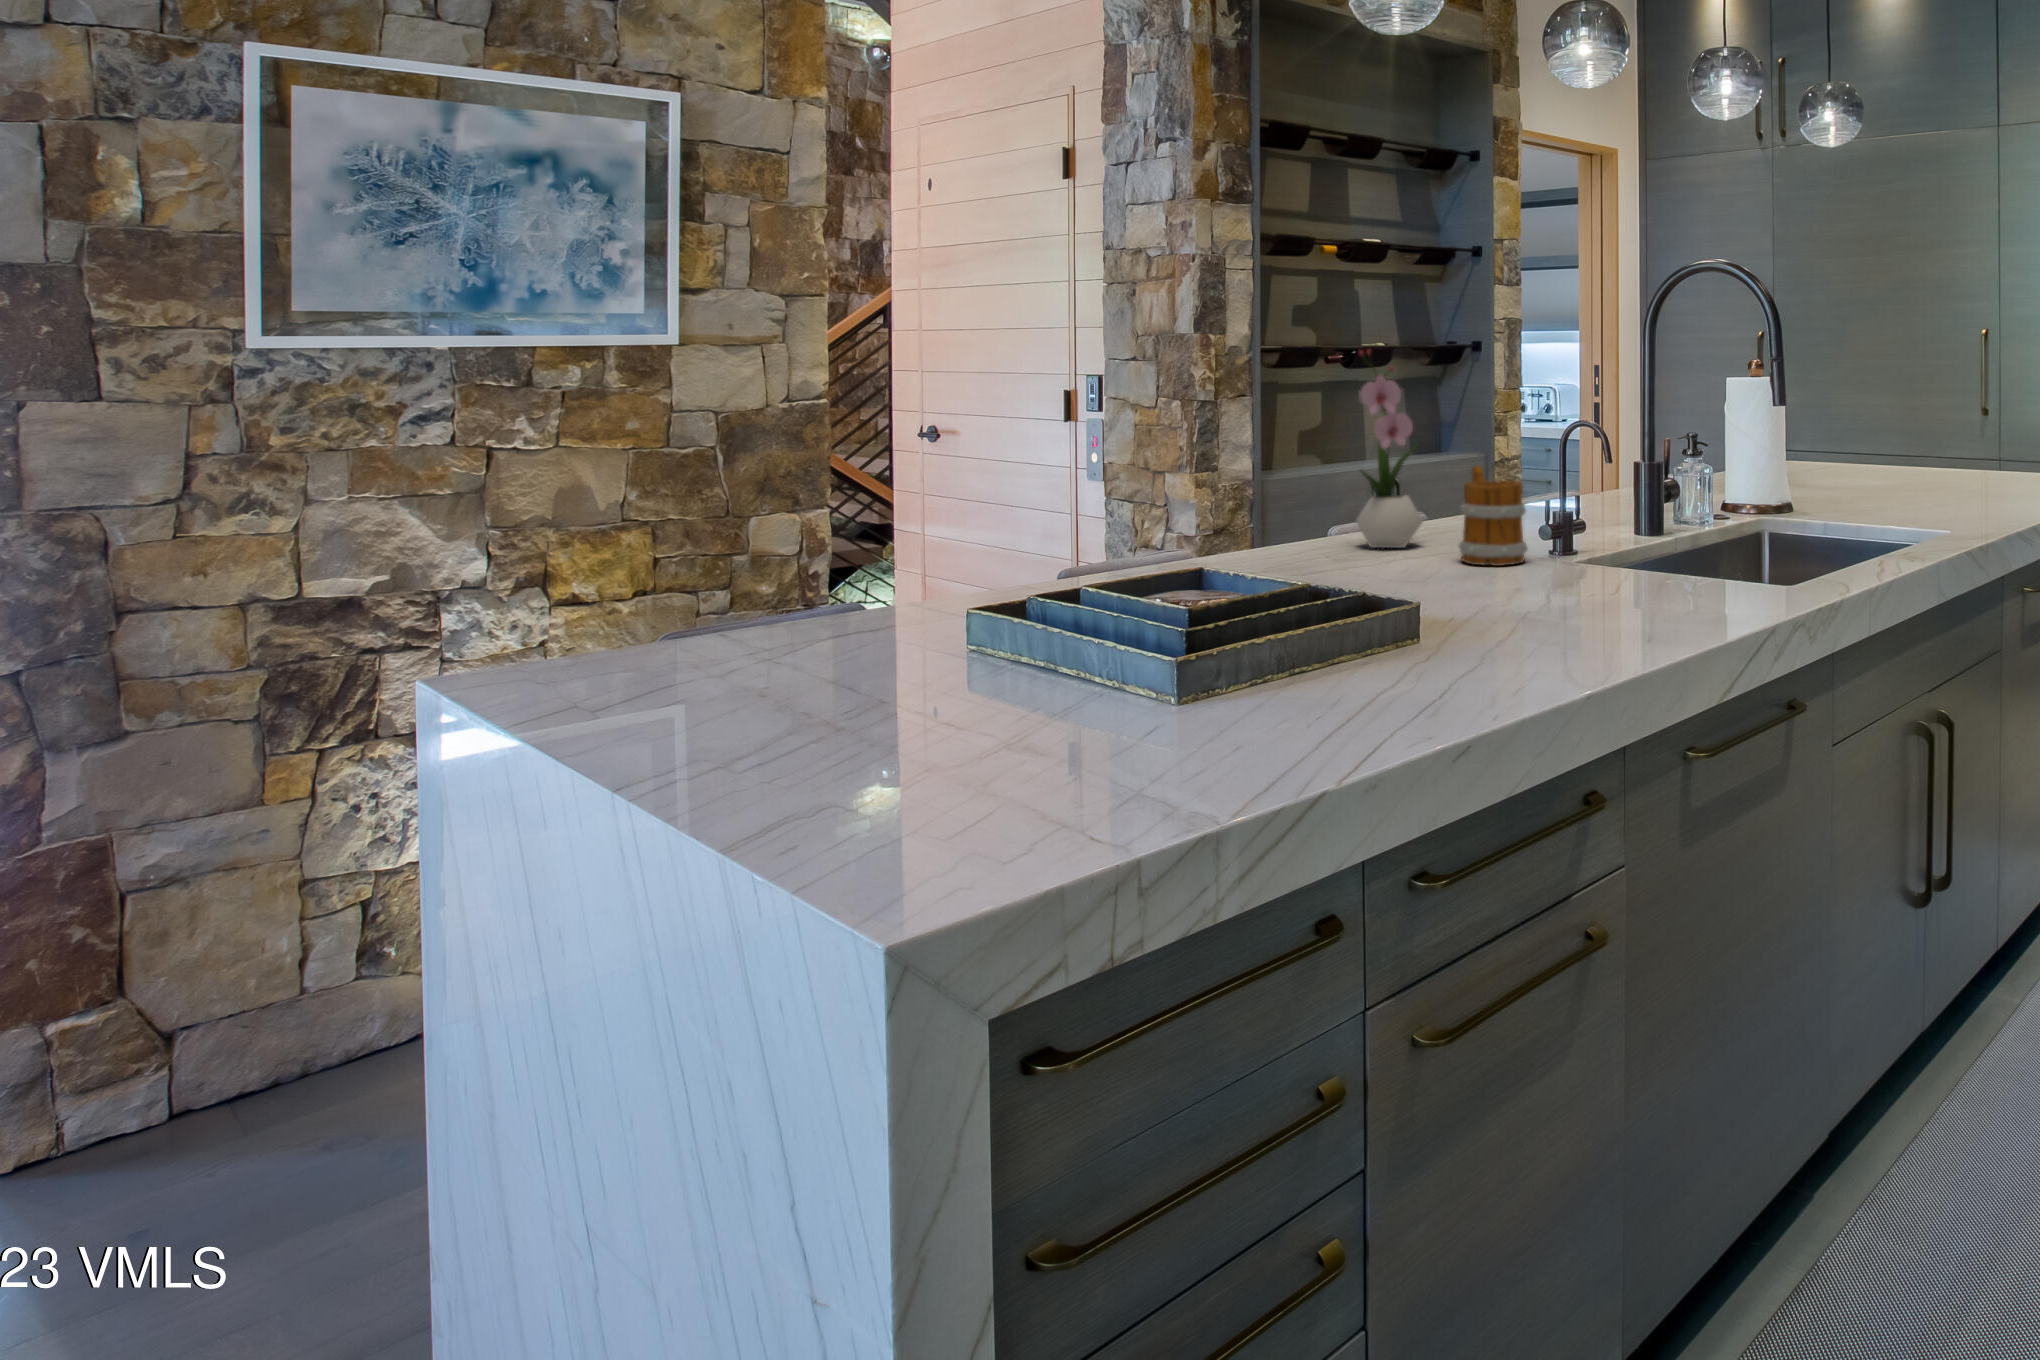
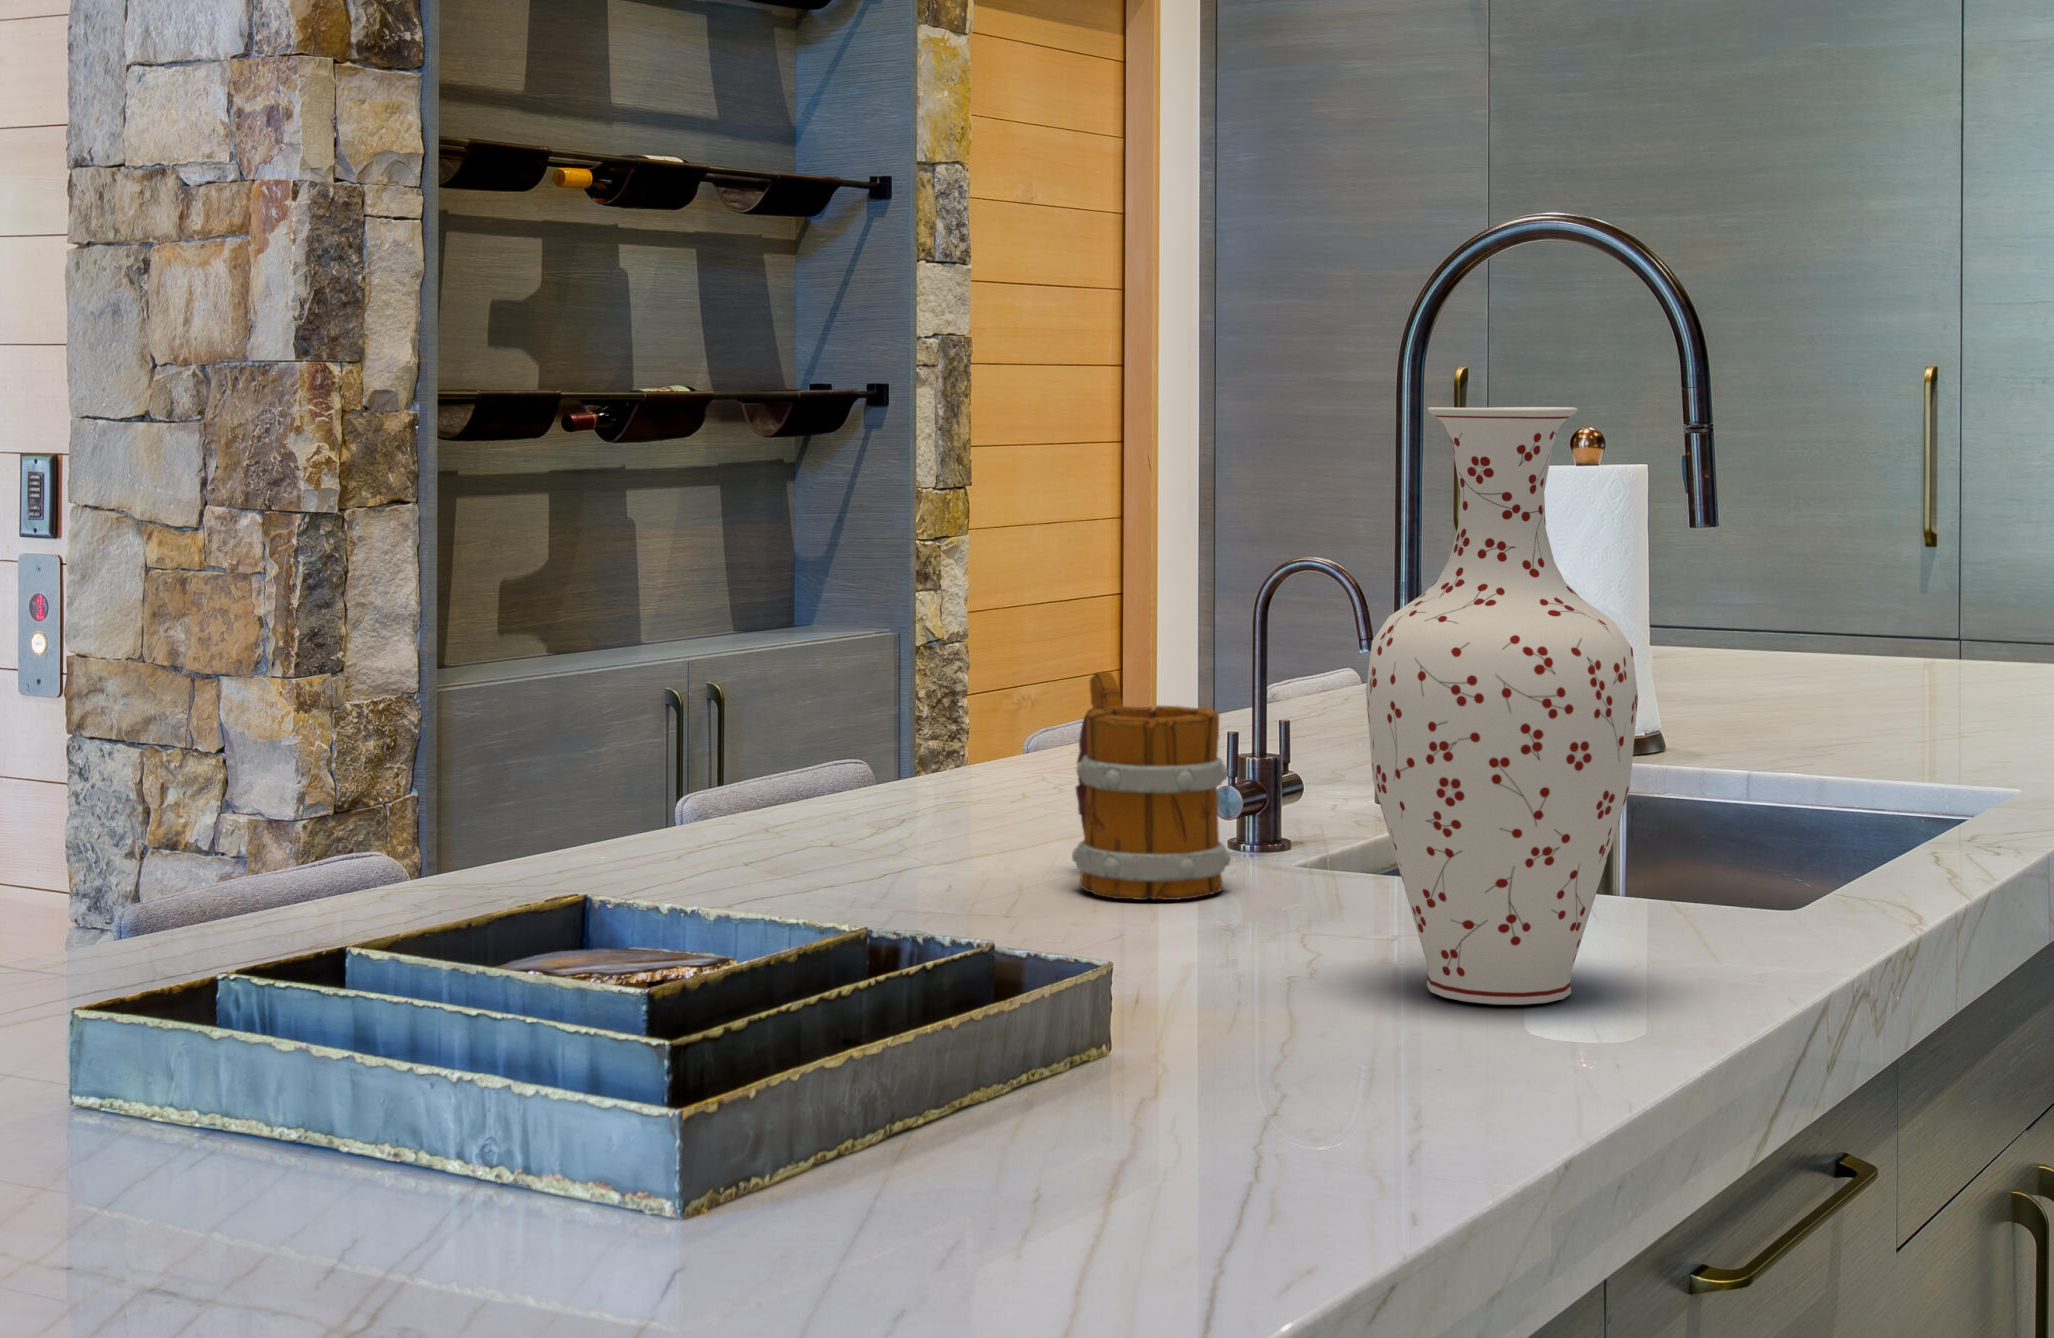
vase: none [1549,345,1668,609] -> present [1366,407,1638,1005]
flower arrangement: present [1356,350,1423,548] -> none [807,406,964,860]

